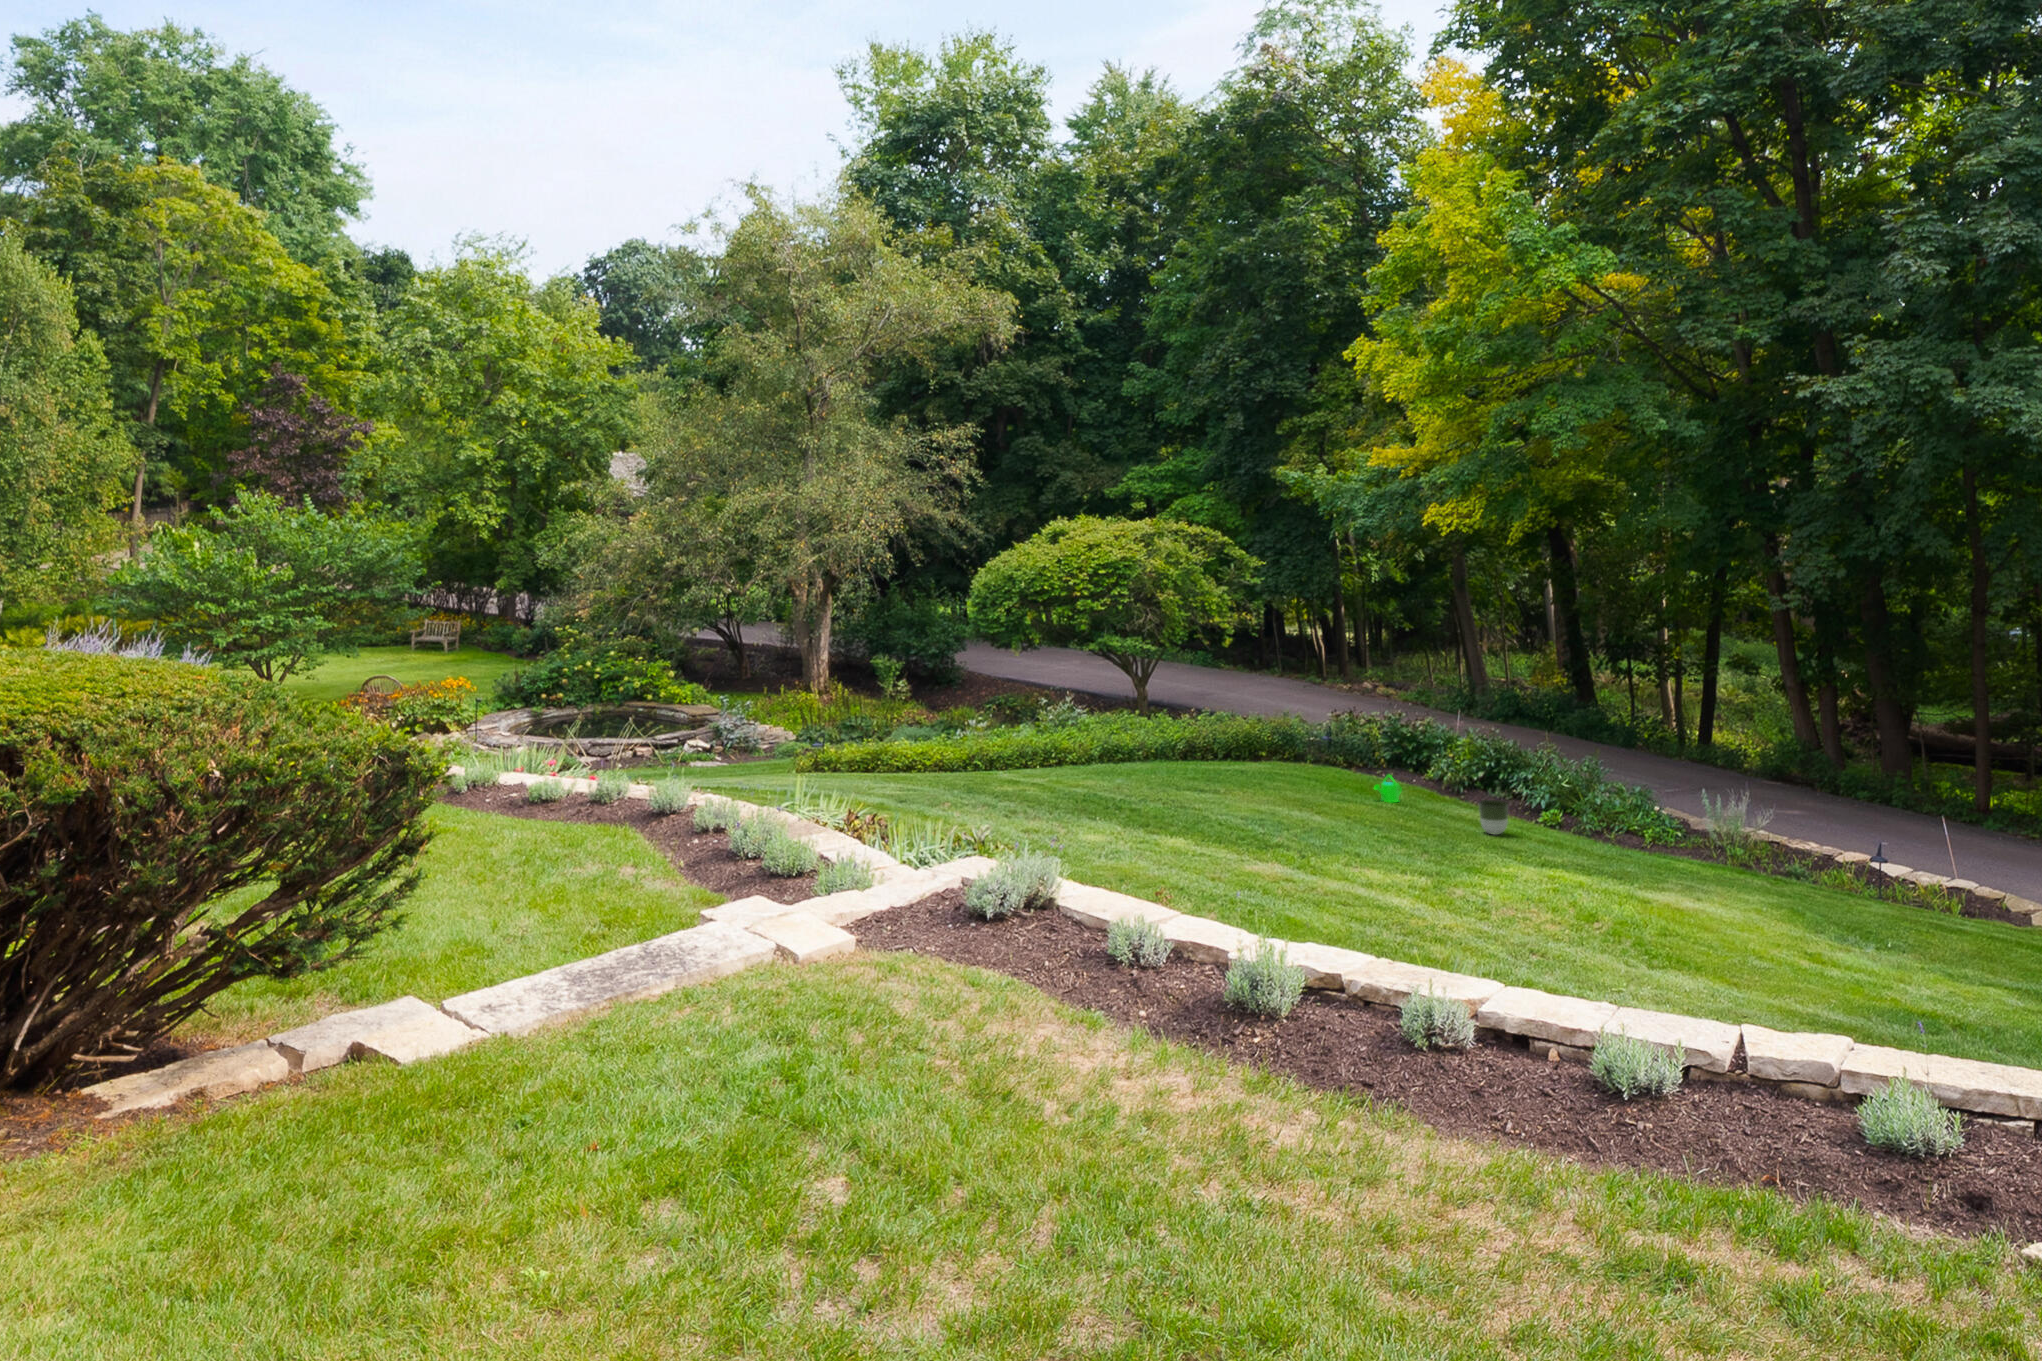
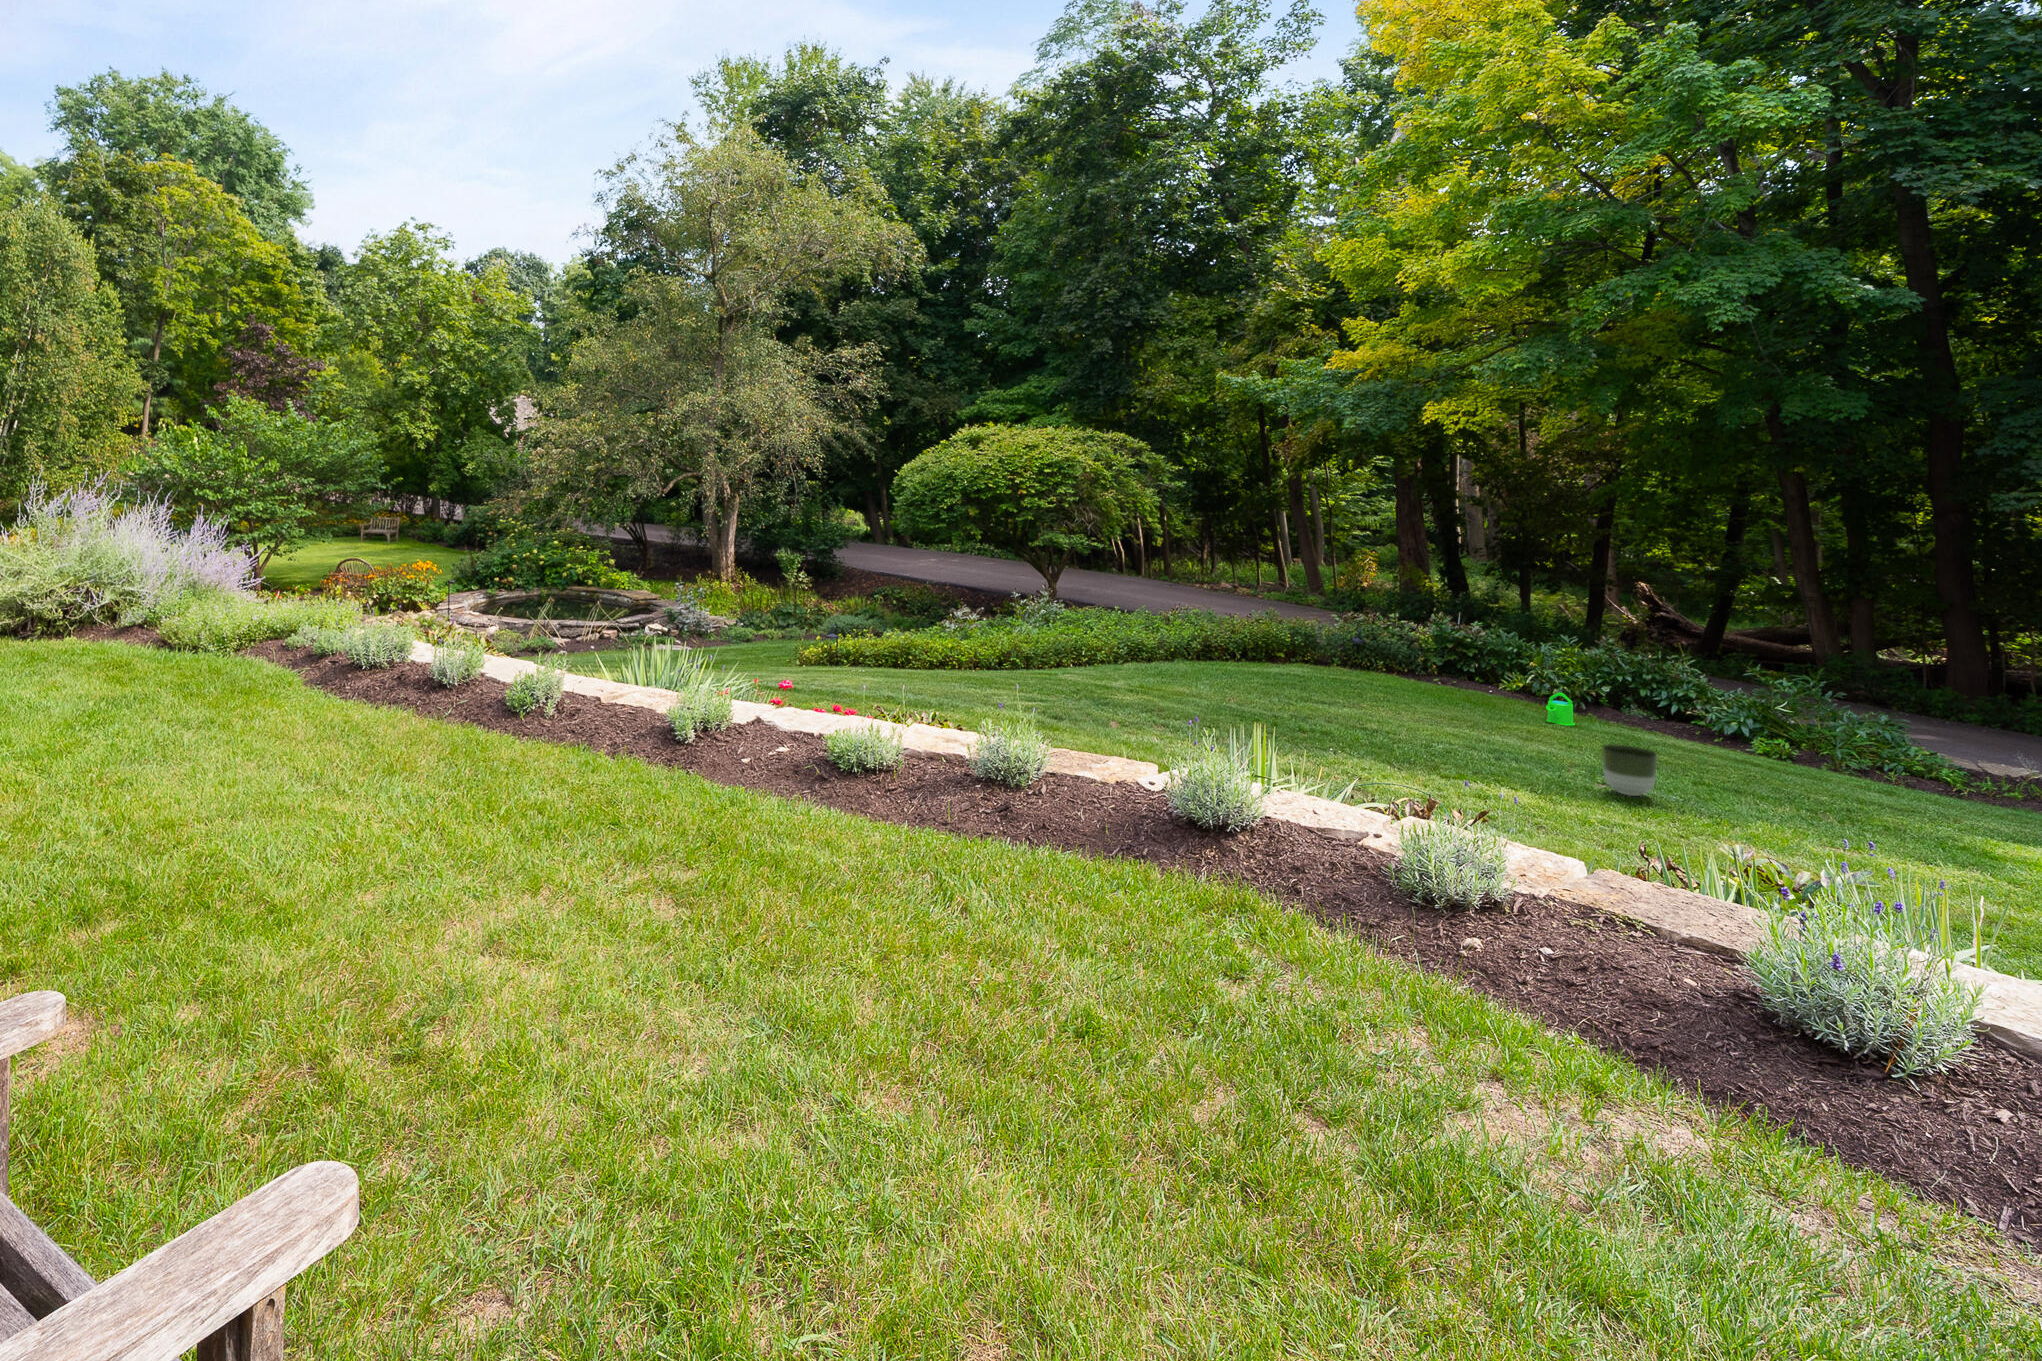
planter: present [1479,800,1508,835] -> present [1602,744,1657,796]

